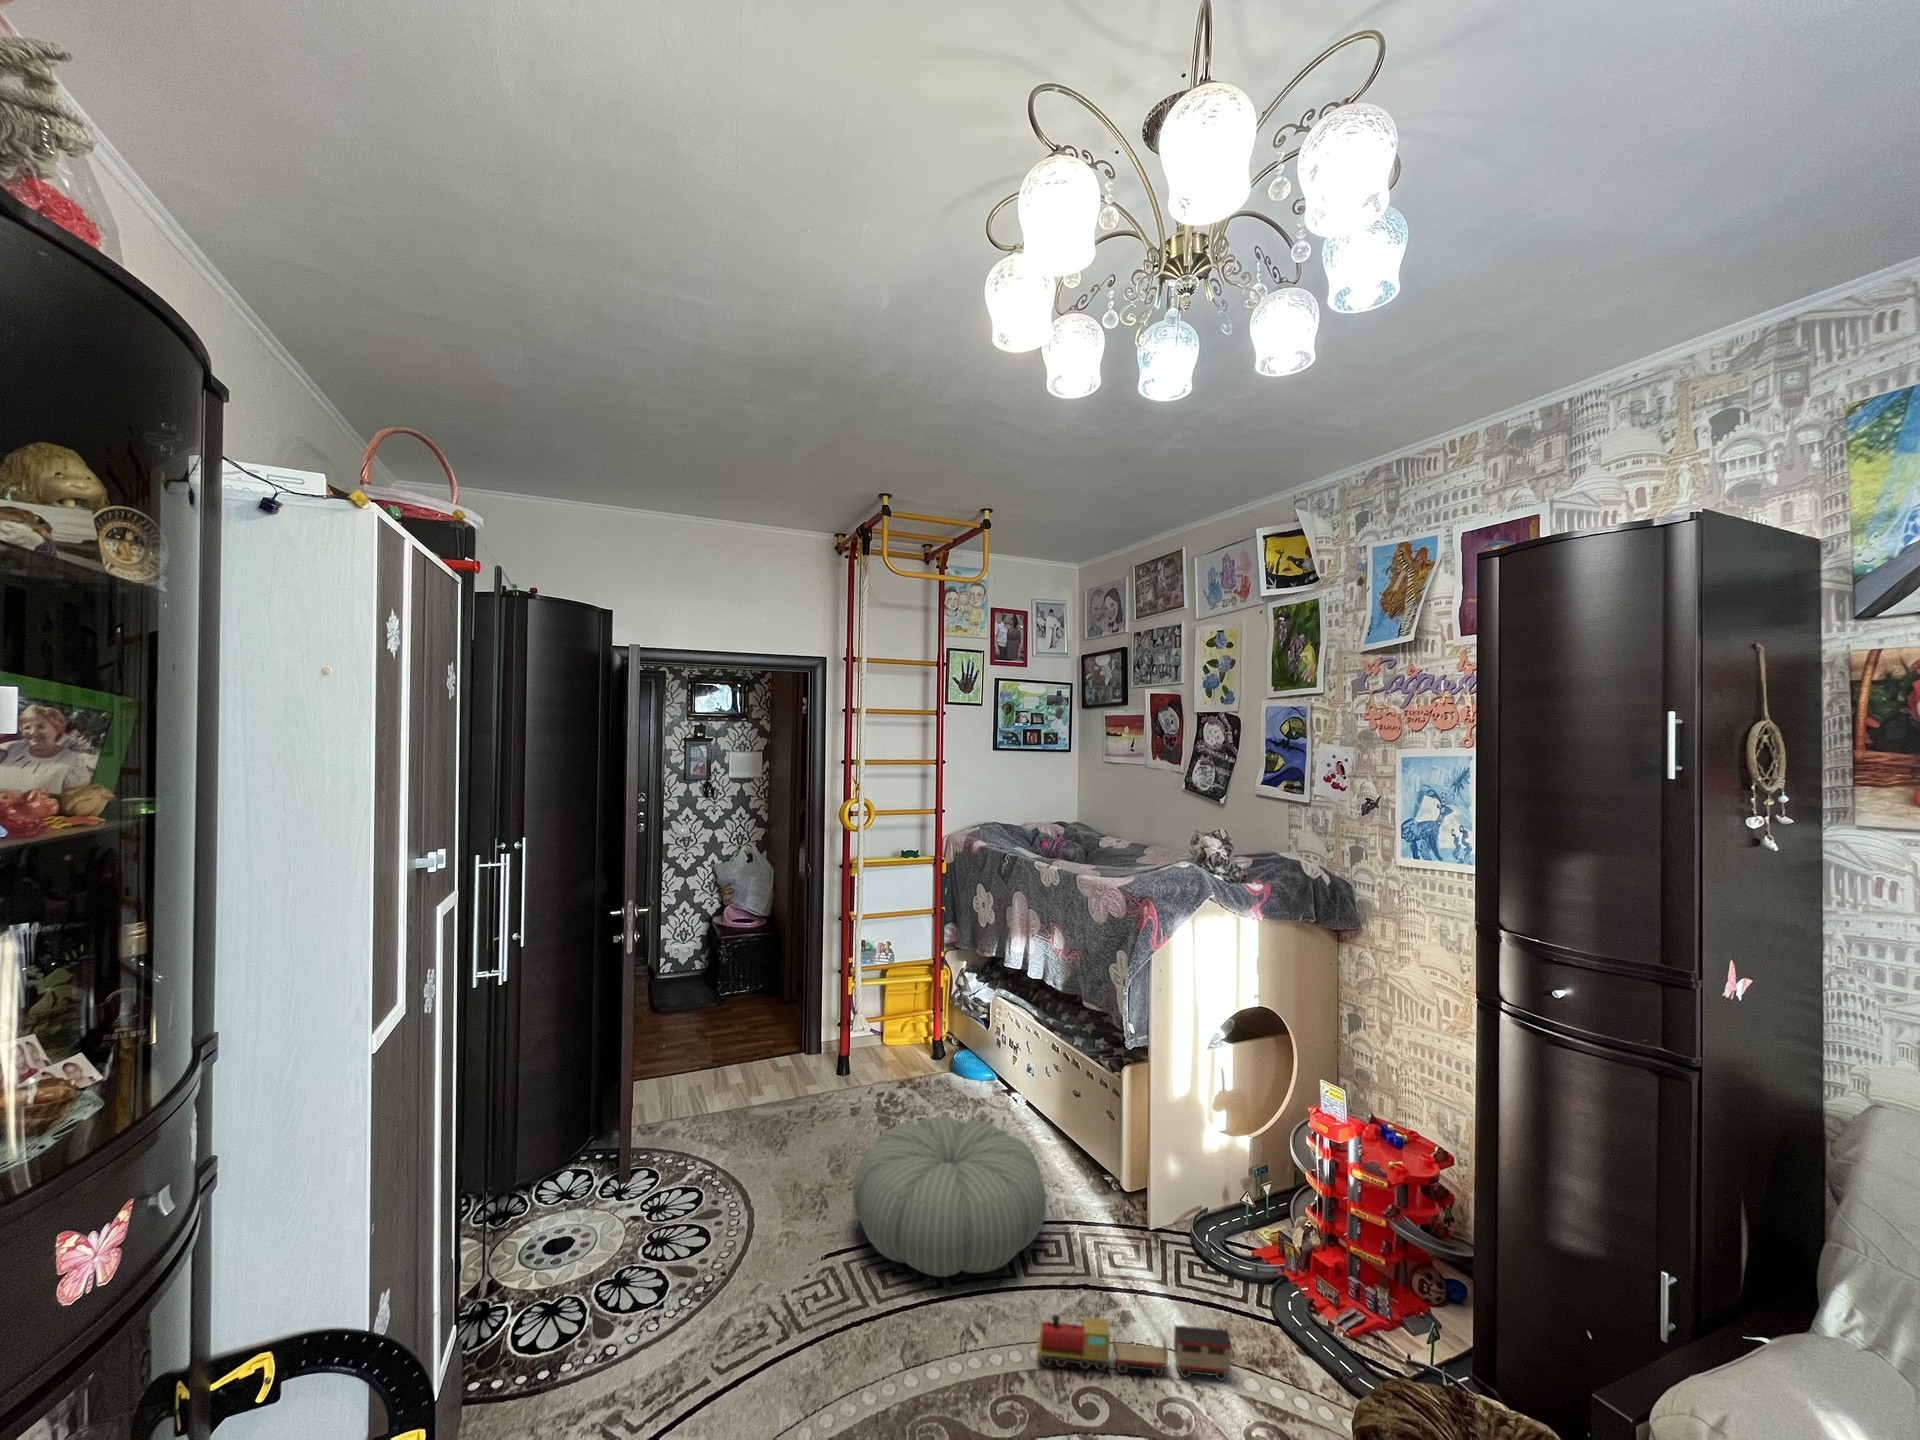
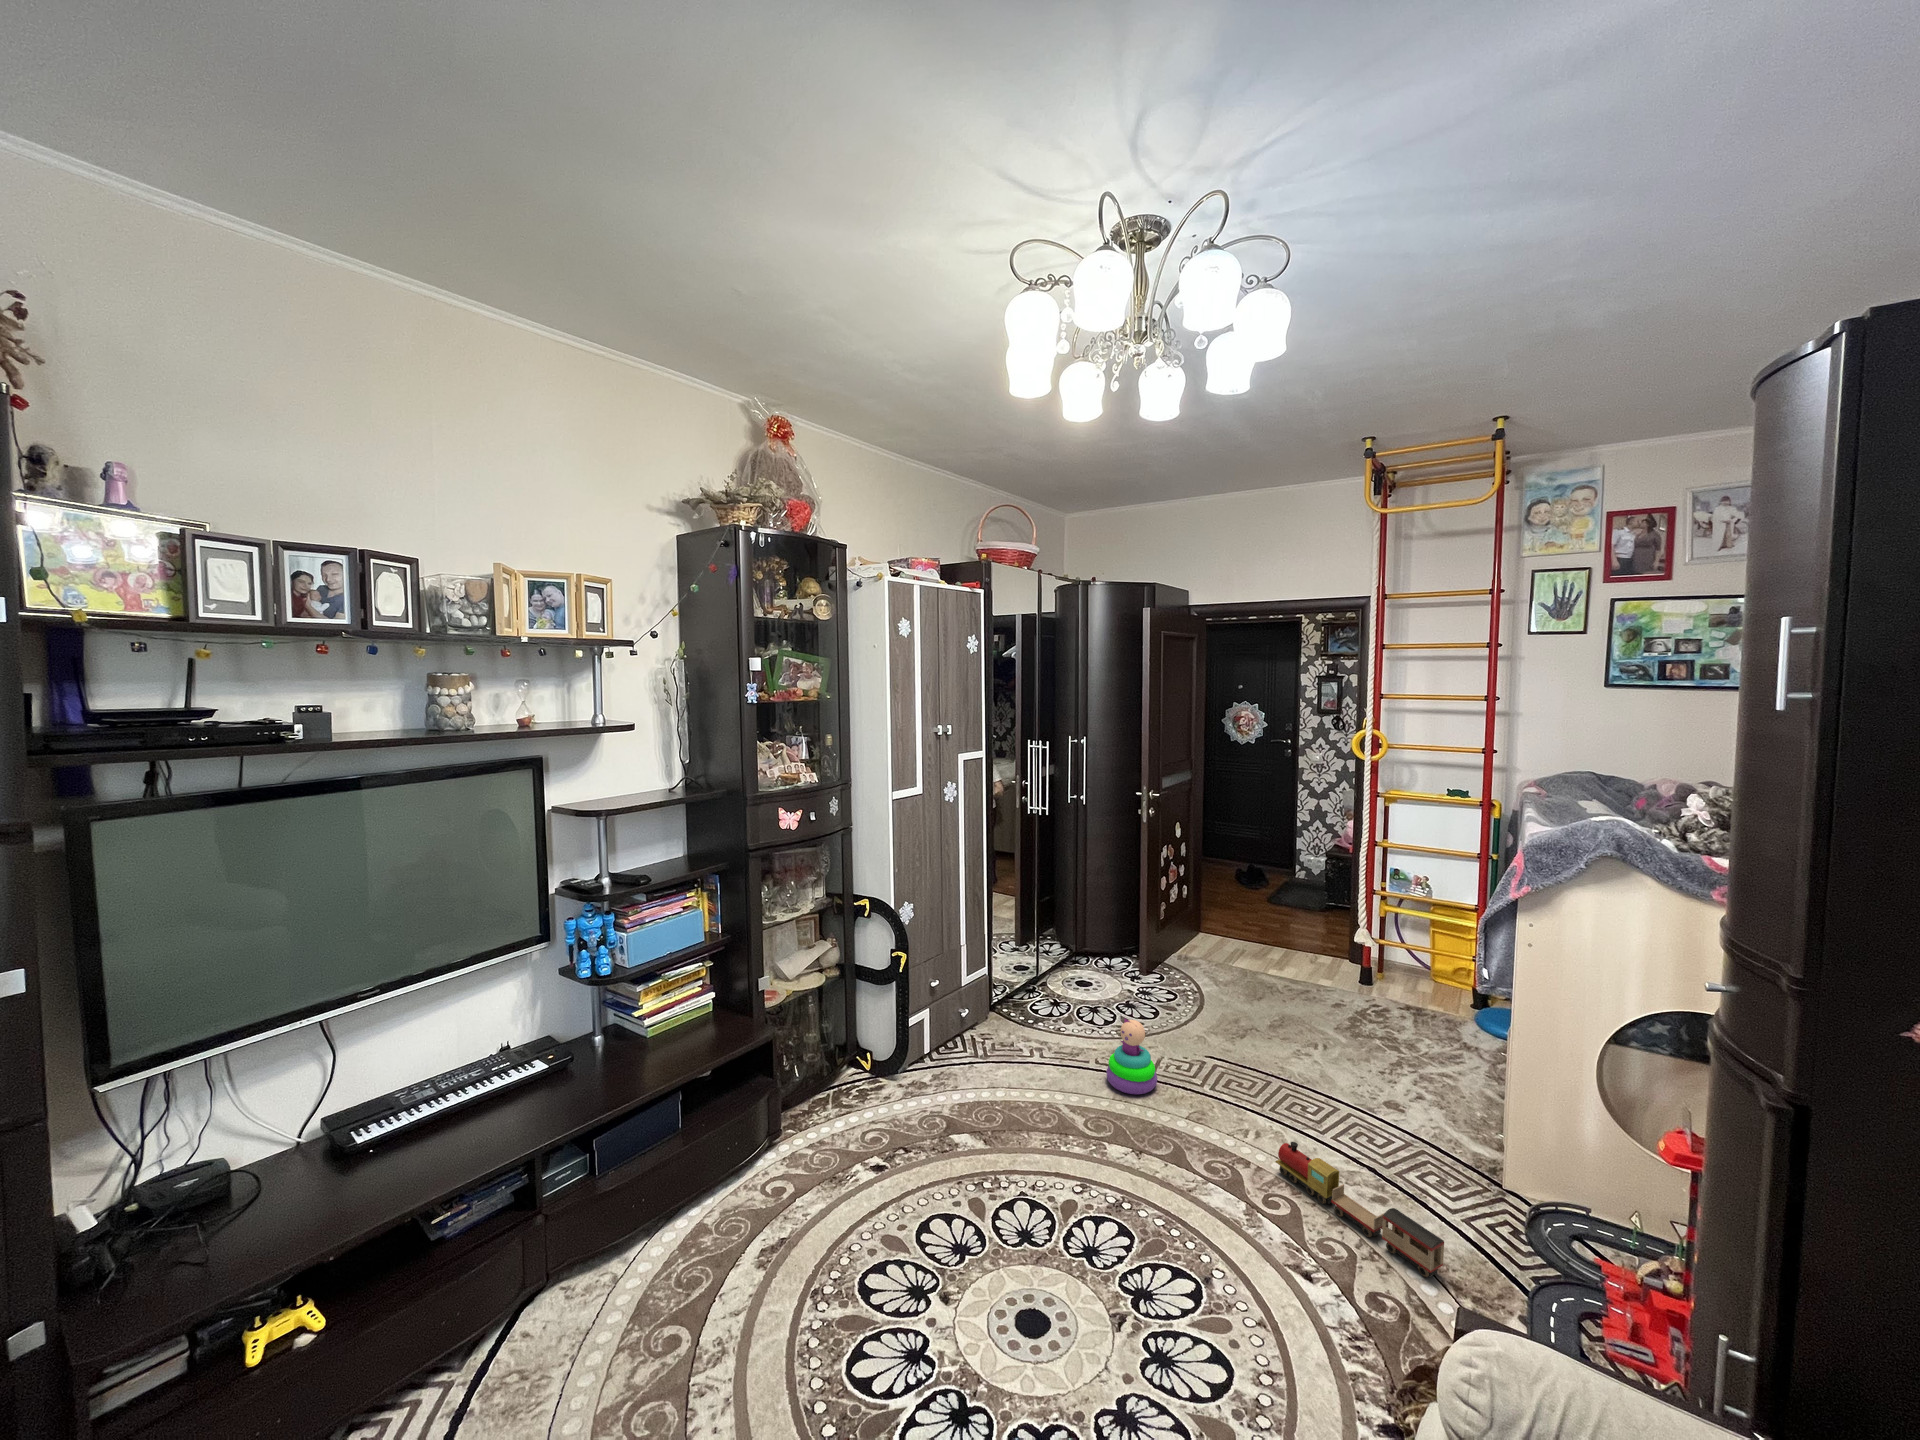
pouf: present [852,1117,1046,1277] -> none [1232,994,1416,1122]
stacking toy: none [755,1265,833,1392] -> present [1106,1018,1157,1094]

